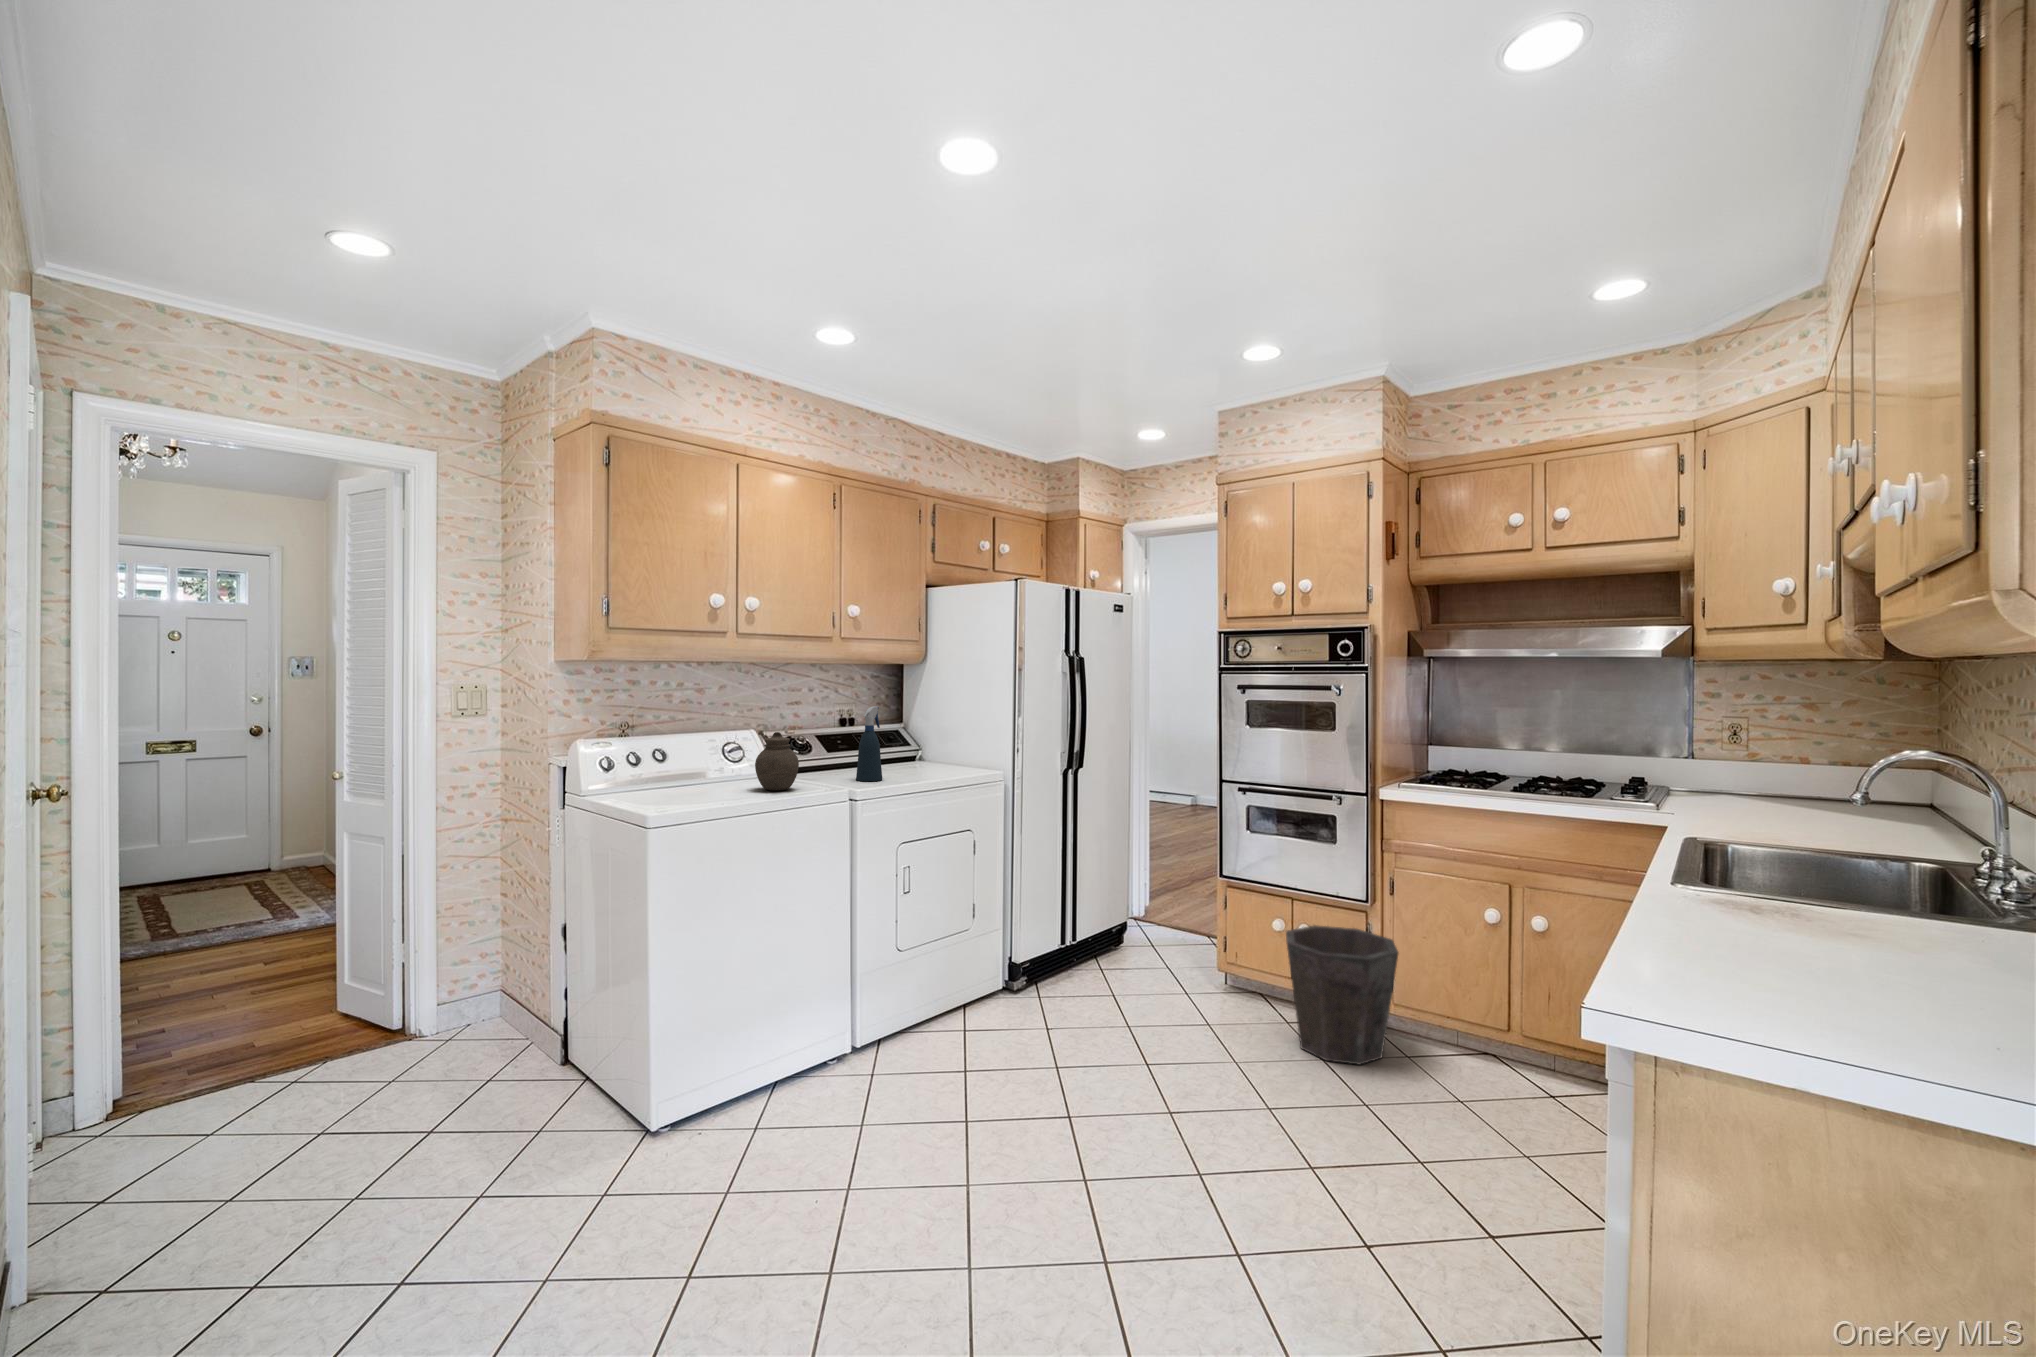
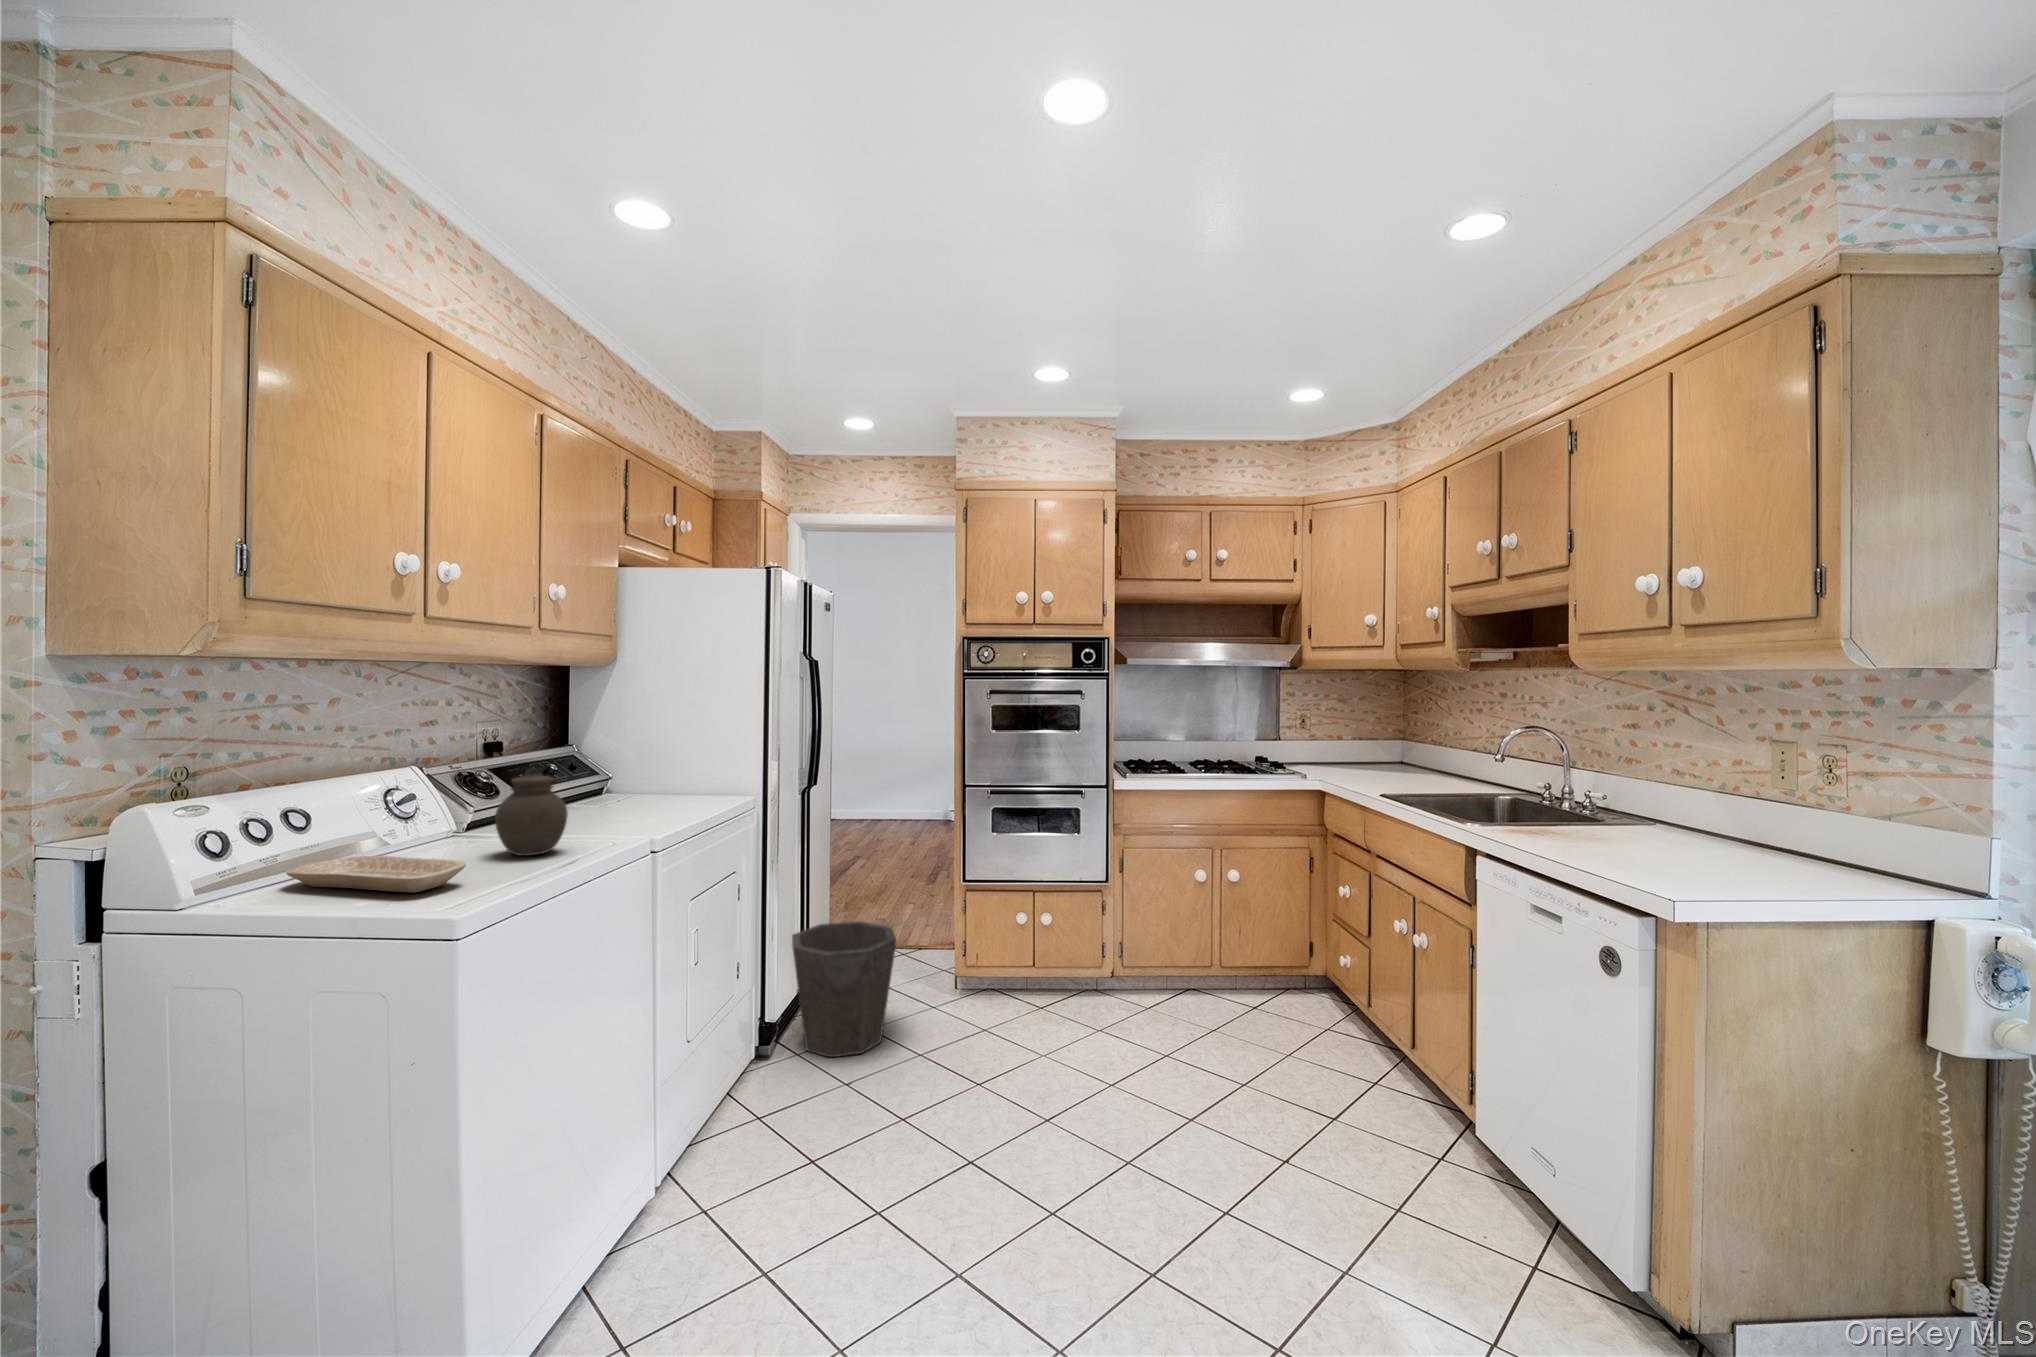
spray bottle: present [856,706,882,781] -> none [602,724,641,826]
tray: none [639,779,709,800] -> present [286,856,466,892]
waste bin: present [1286,925,1398,1065] -> present [792,921,897,1057]

